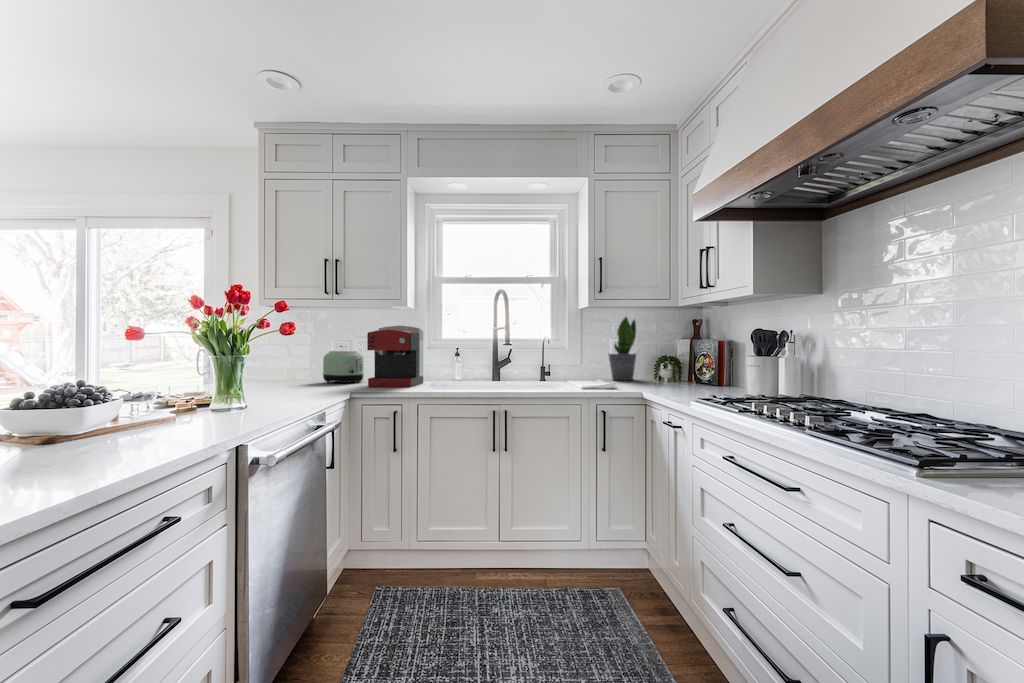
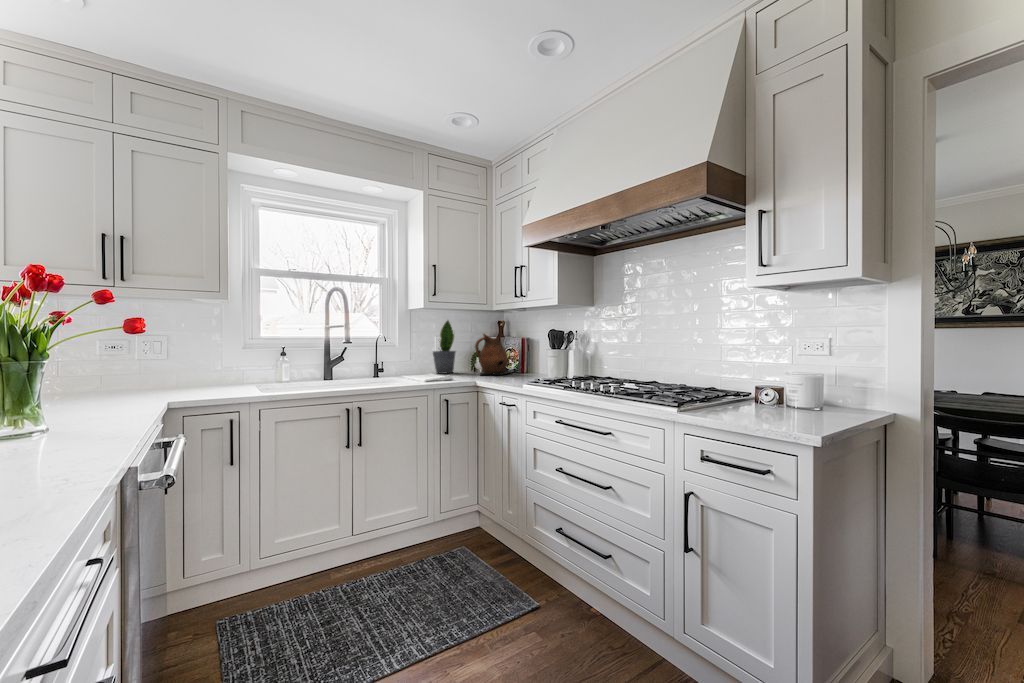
coffee maker: present [367,326,423,387] -> none [183,327,249,396]
ceramic pitcher: none [652,334,704,387] -> present [475,334,510,374]
toaster: present [323,351,364,383] -> none [101,357,166,395]

